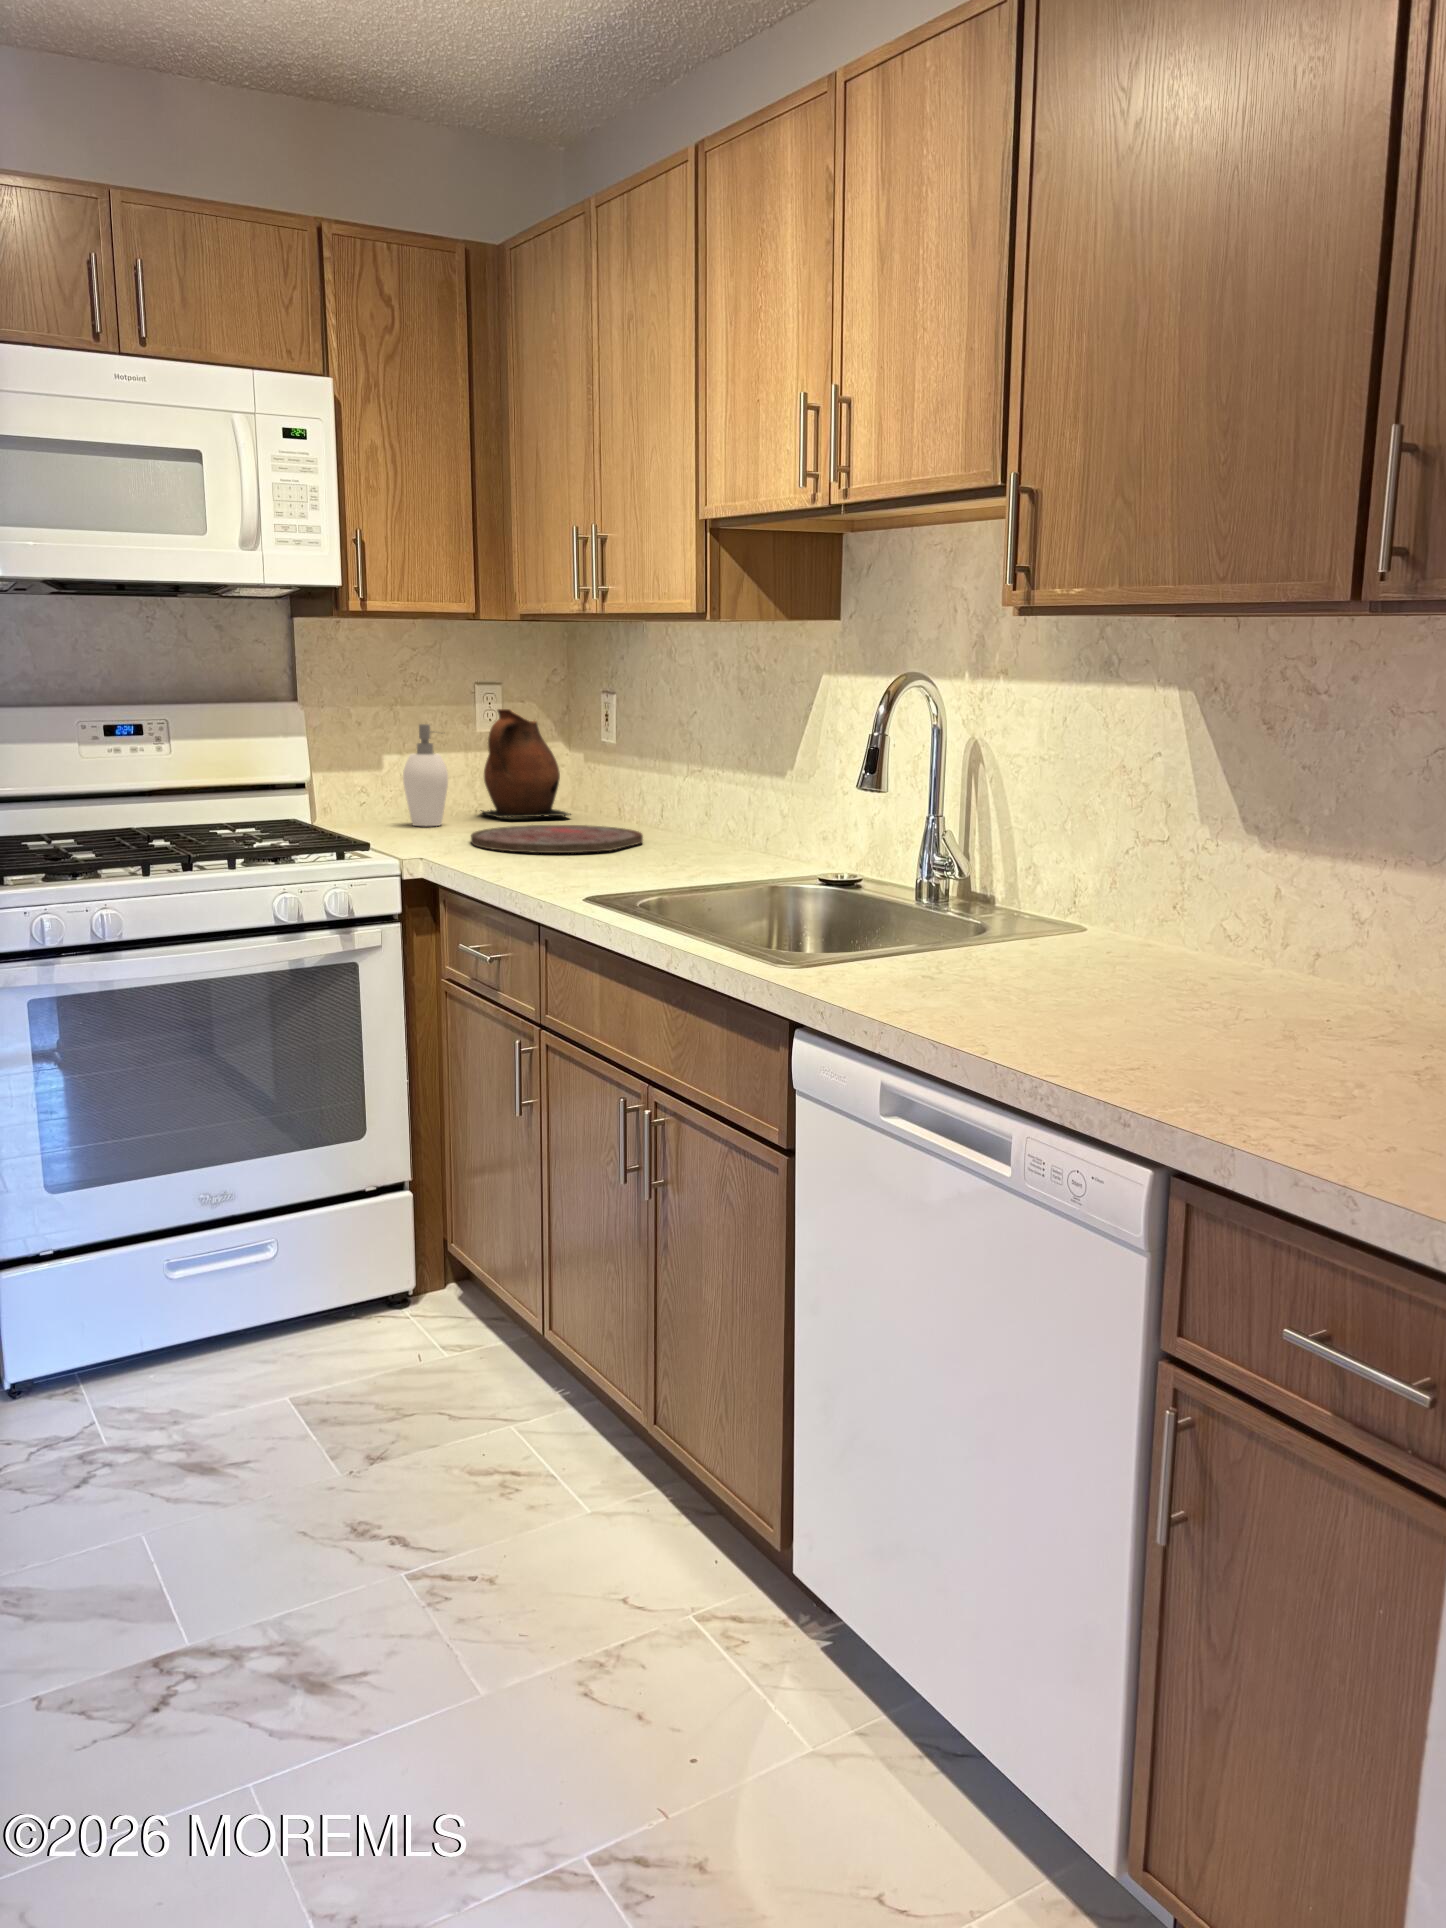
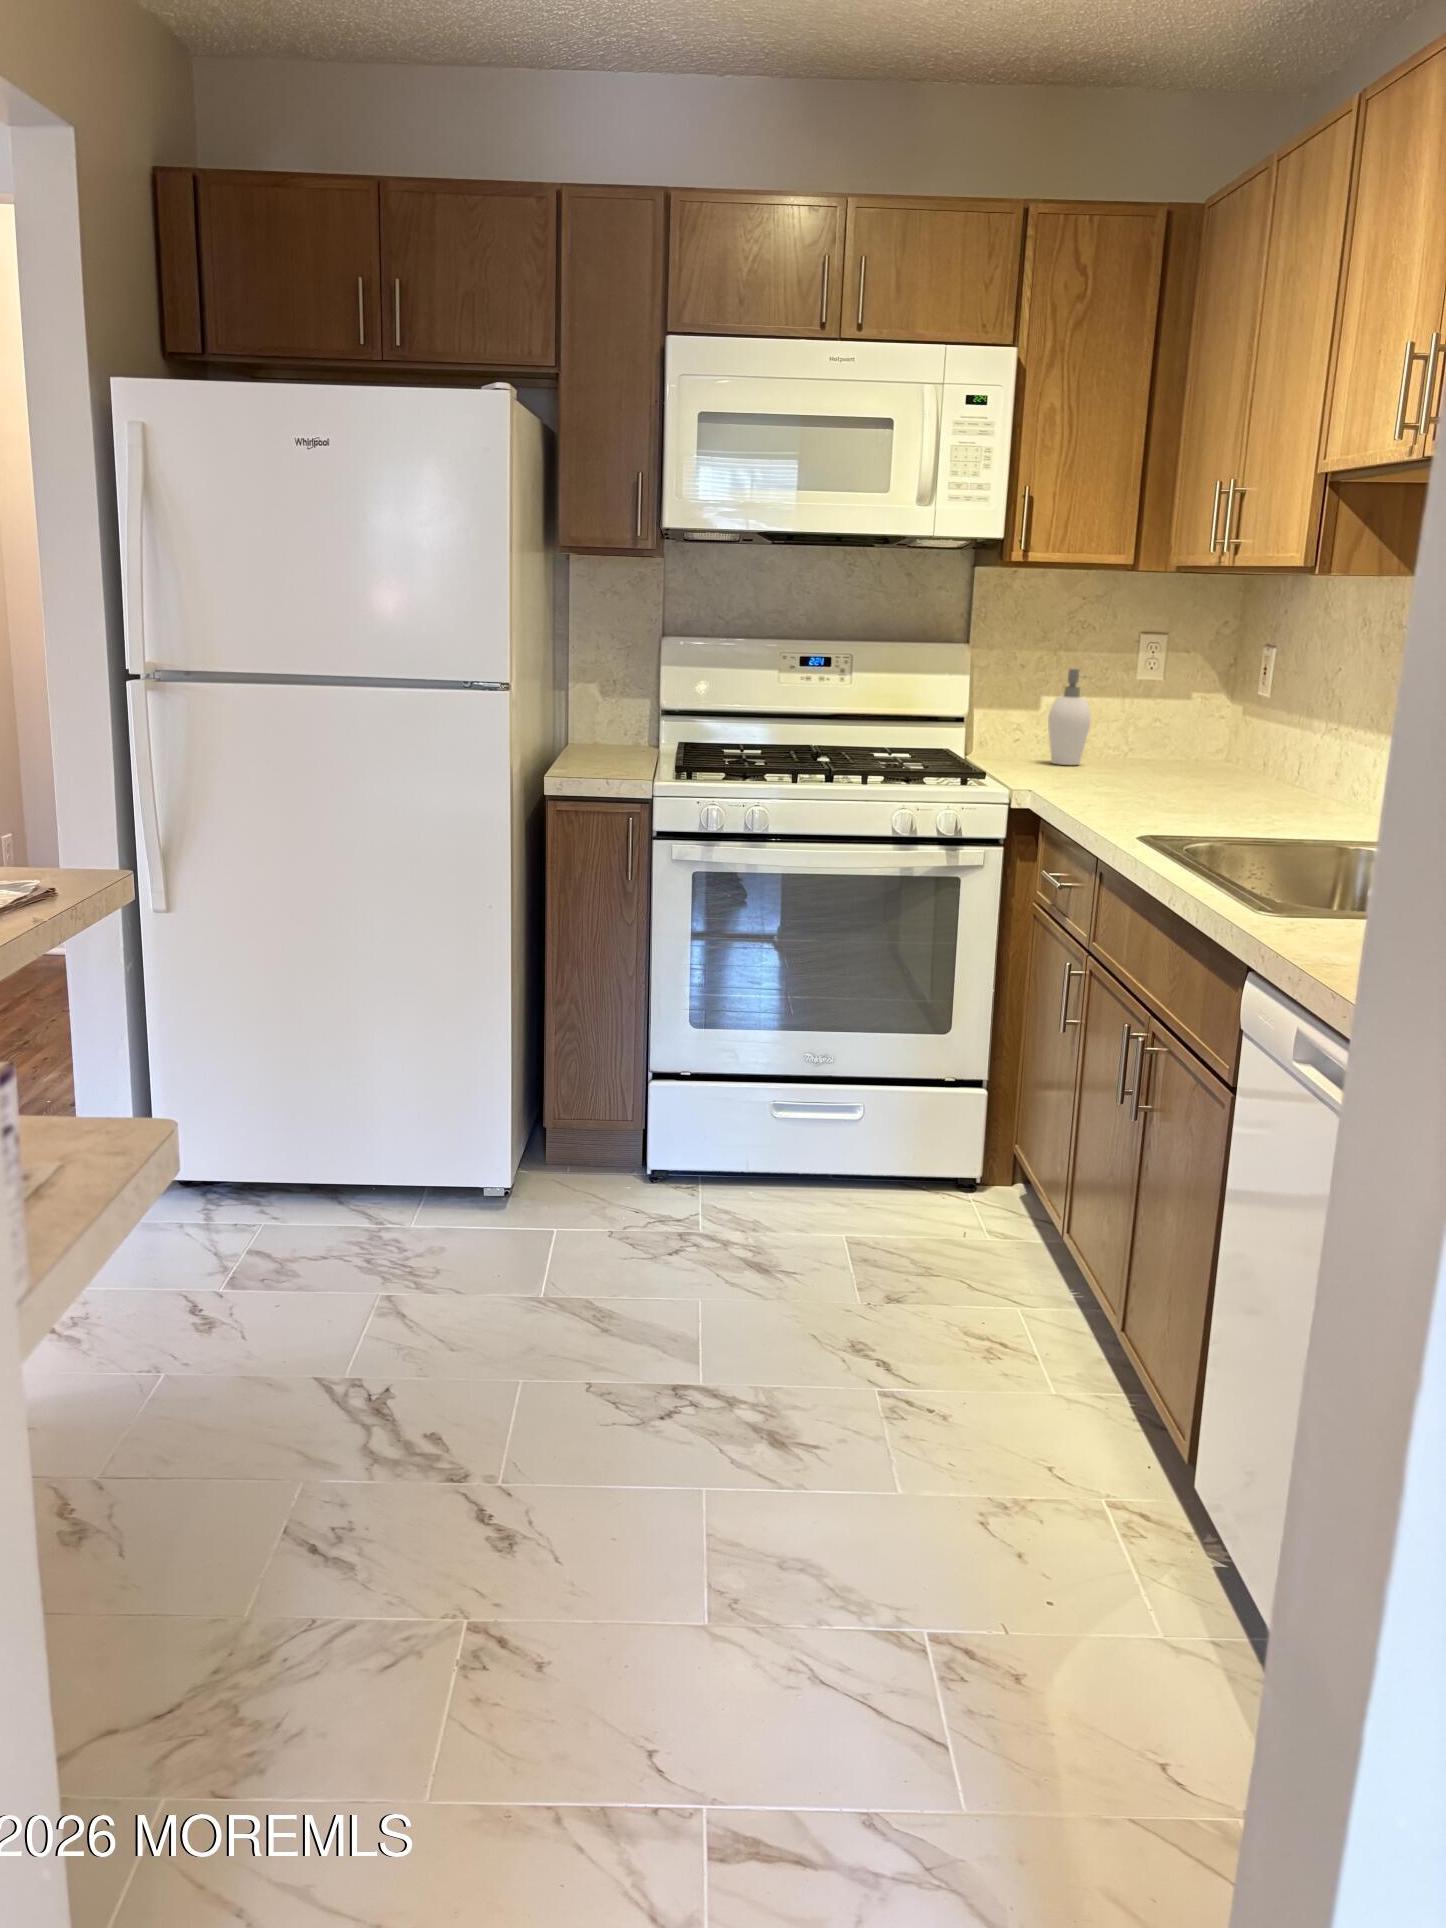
ceramic pitcher: present [480,709,570,818] -> none [1122,657,1216,768]
cutting board: present [471,825,643,853] -> none [1088,771,1264,801]

